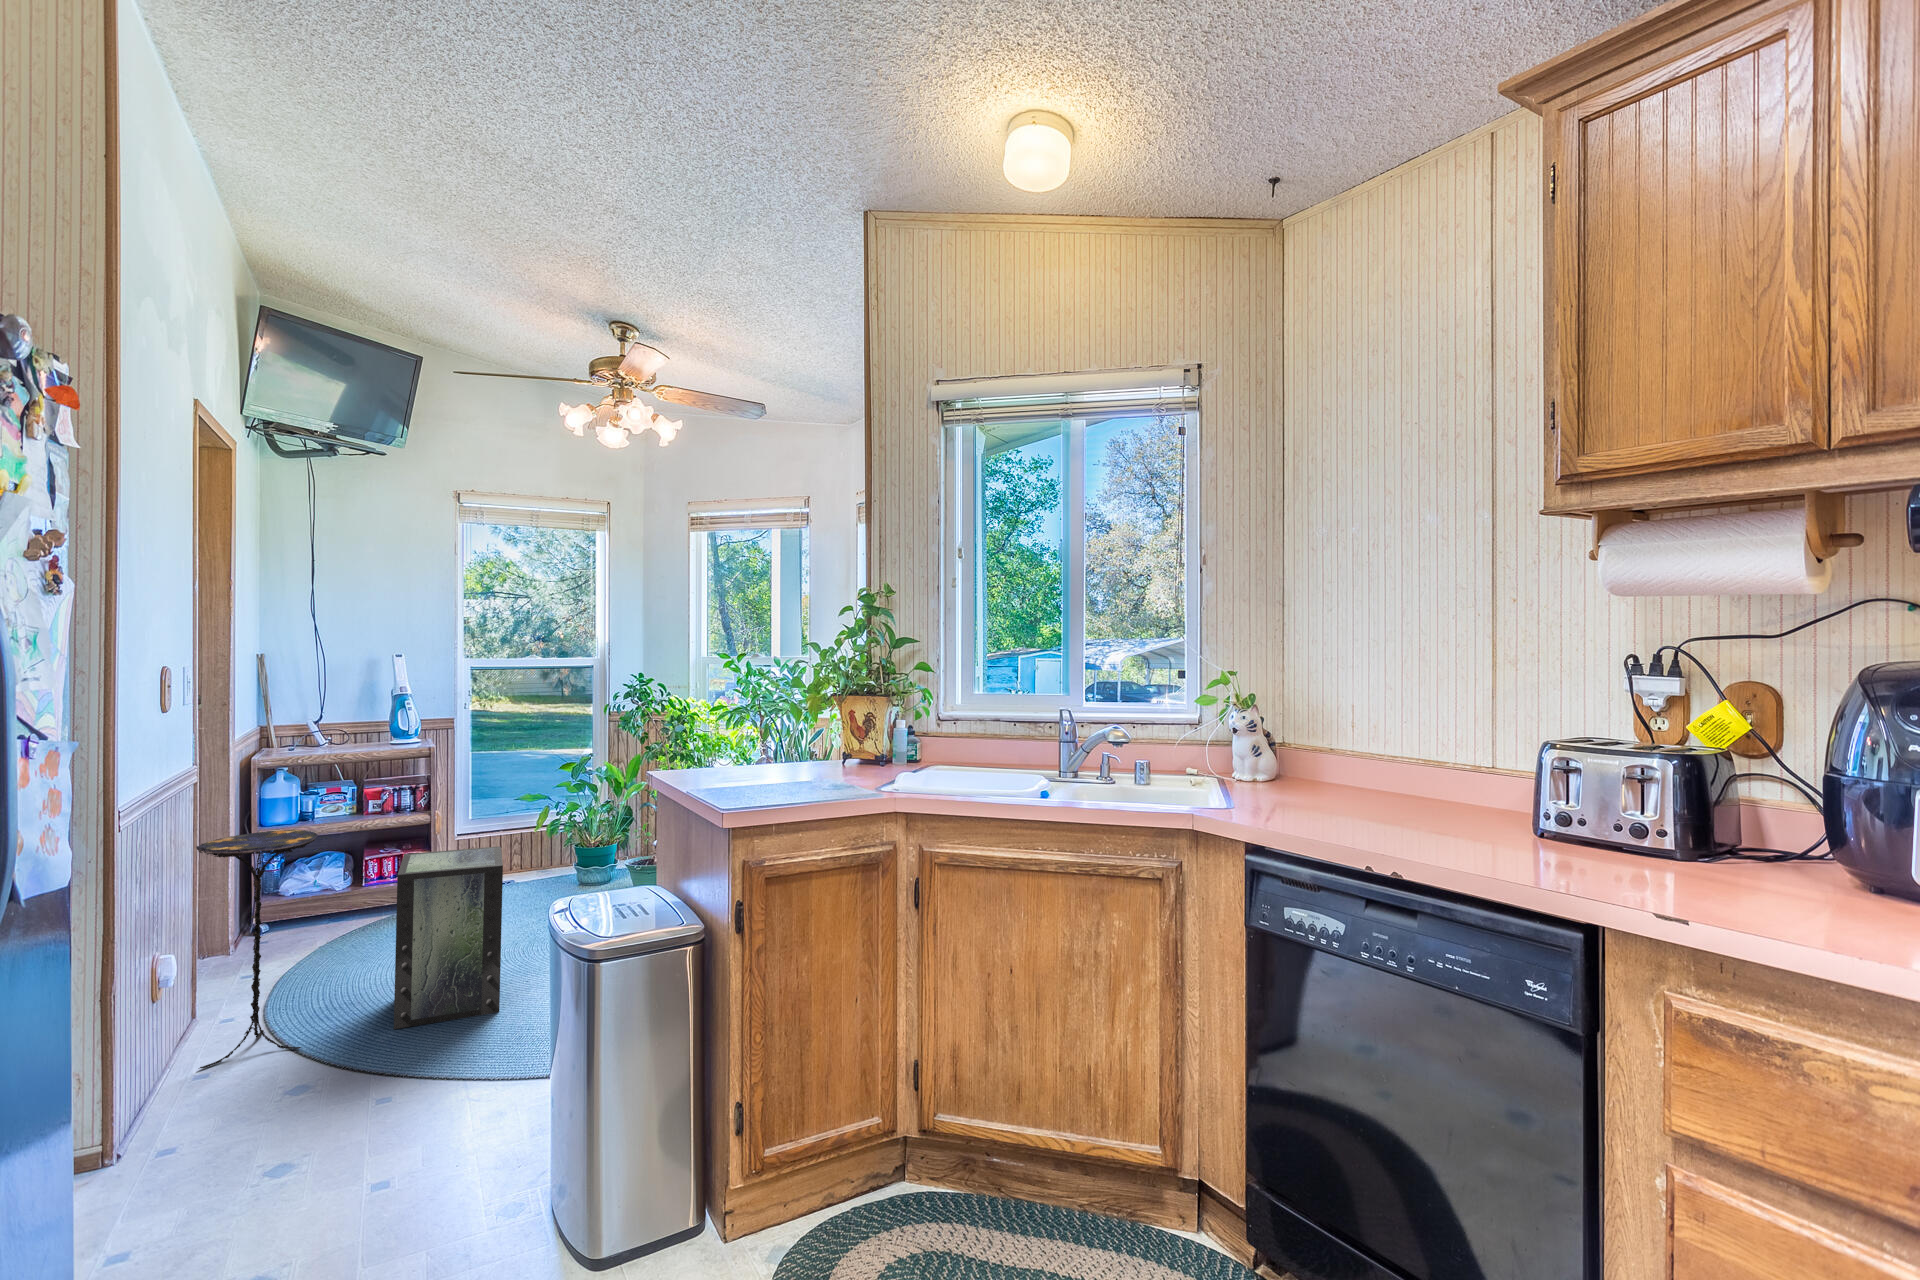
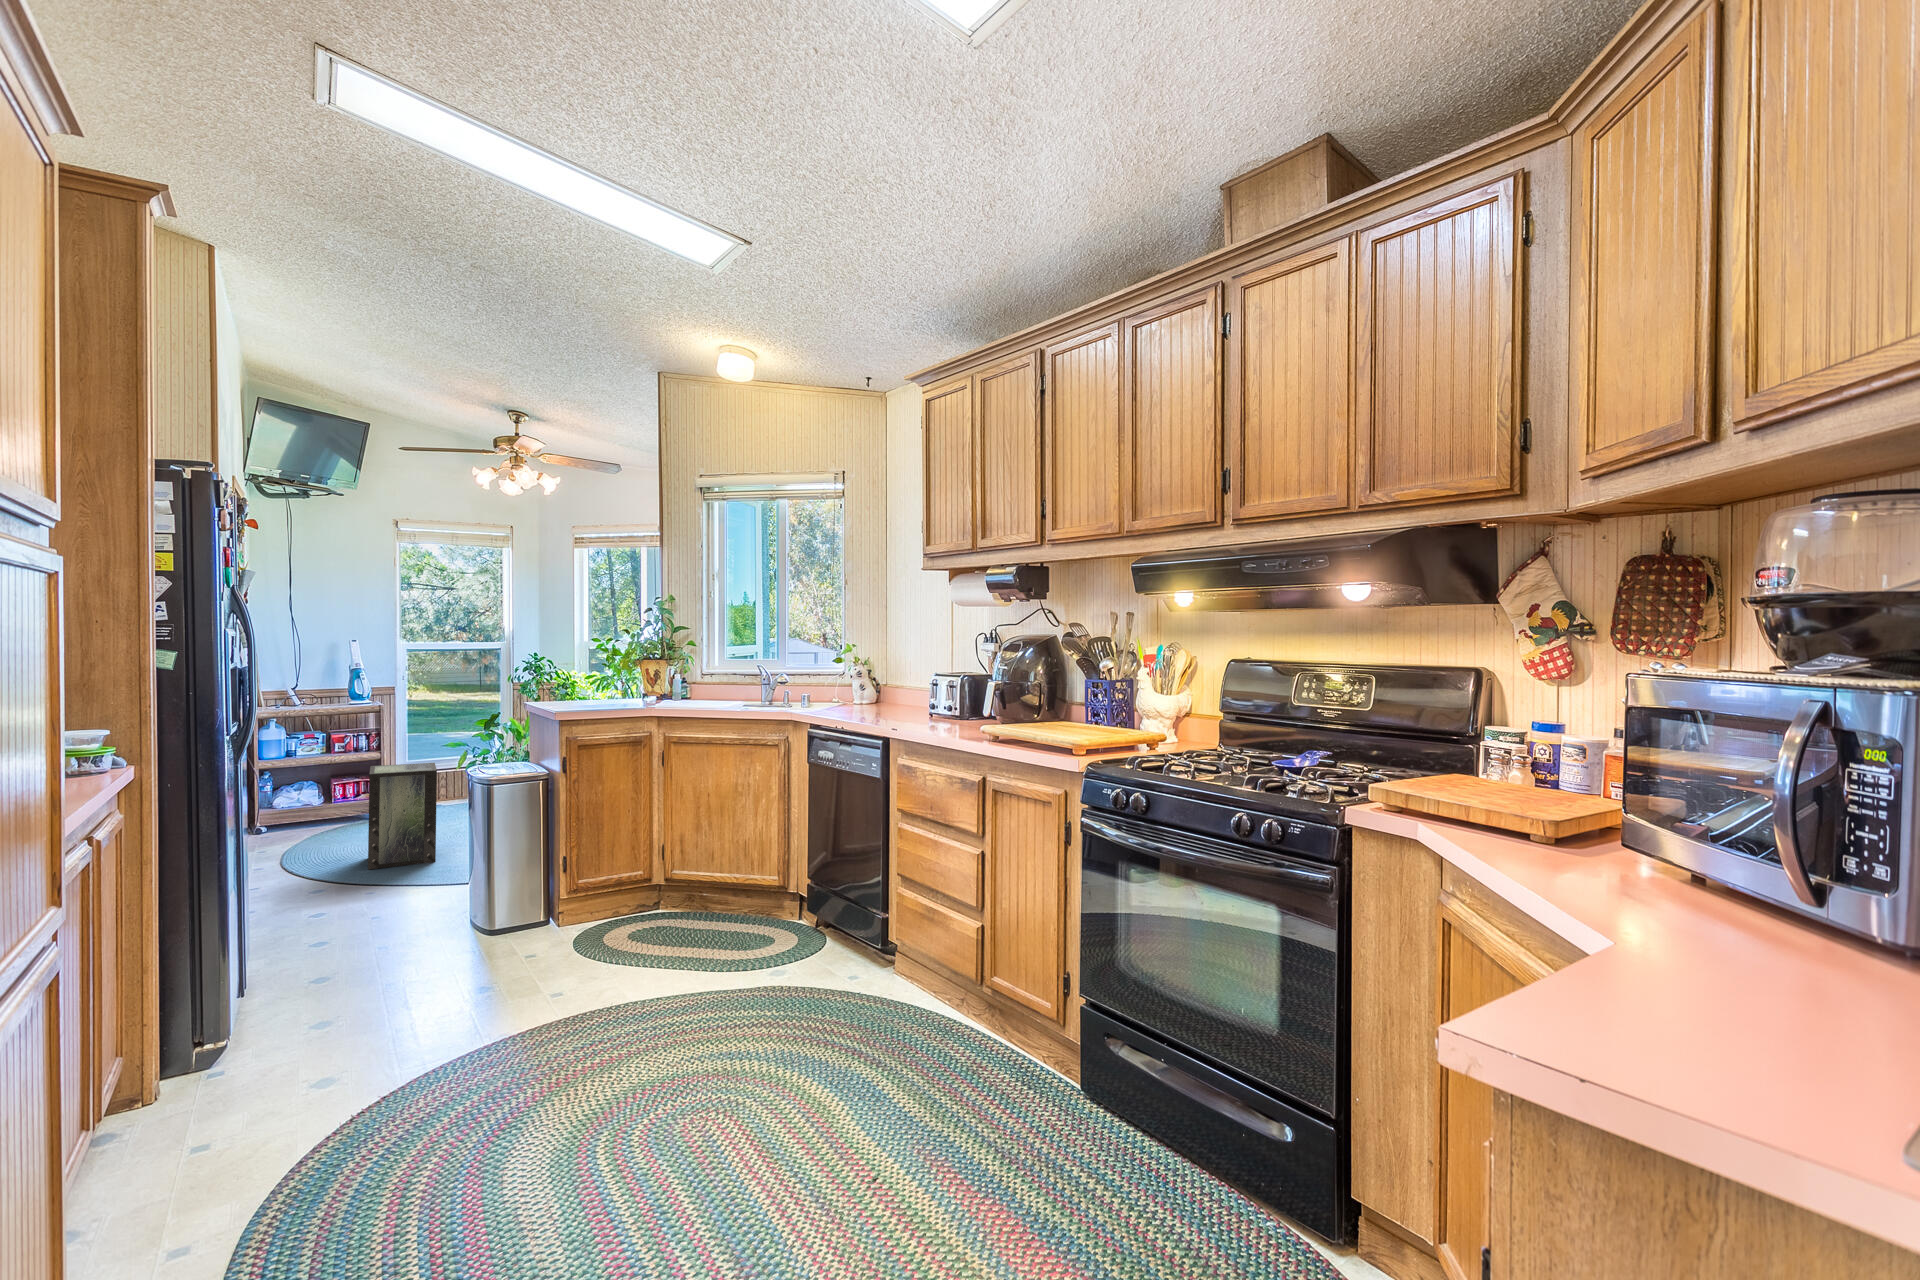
side table: present [196,830,318,1068] -> none [244,747,318,886]

